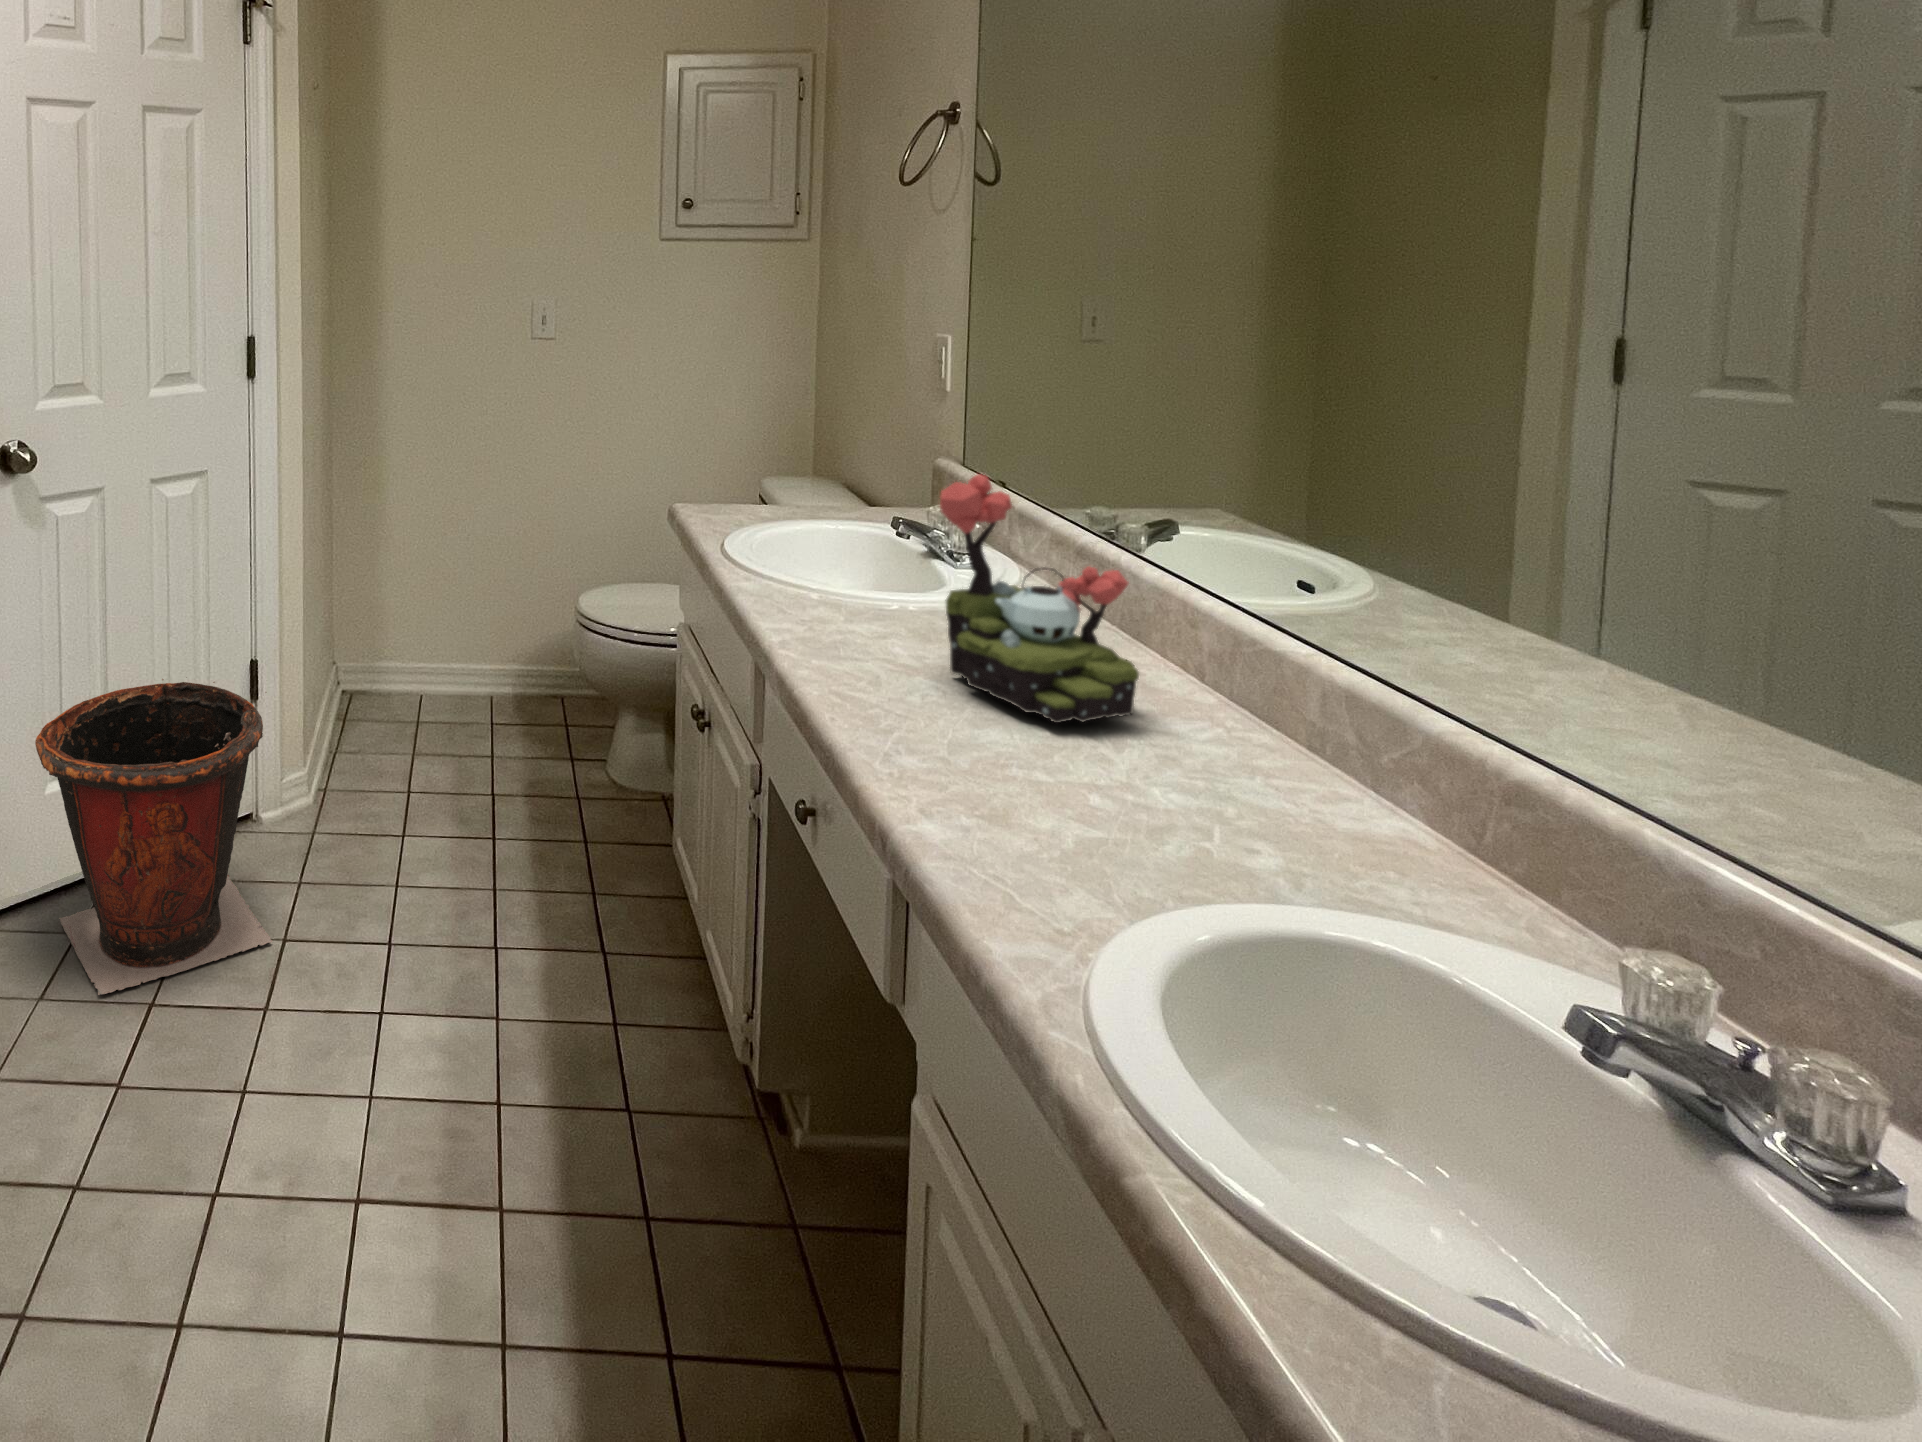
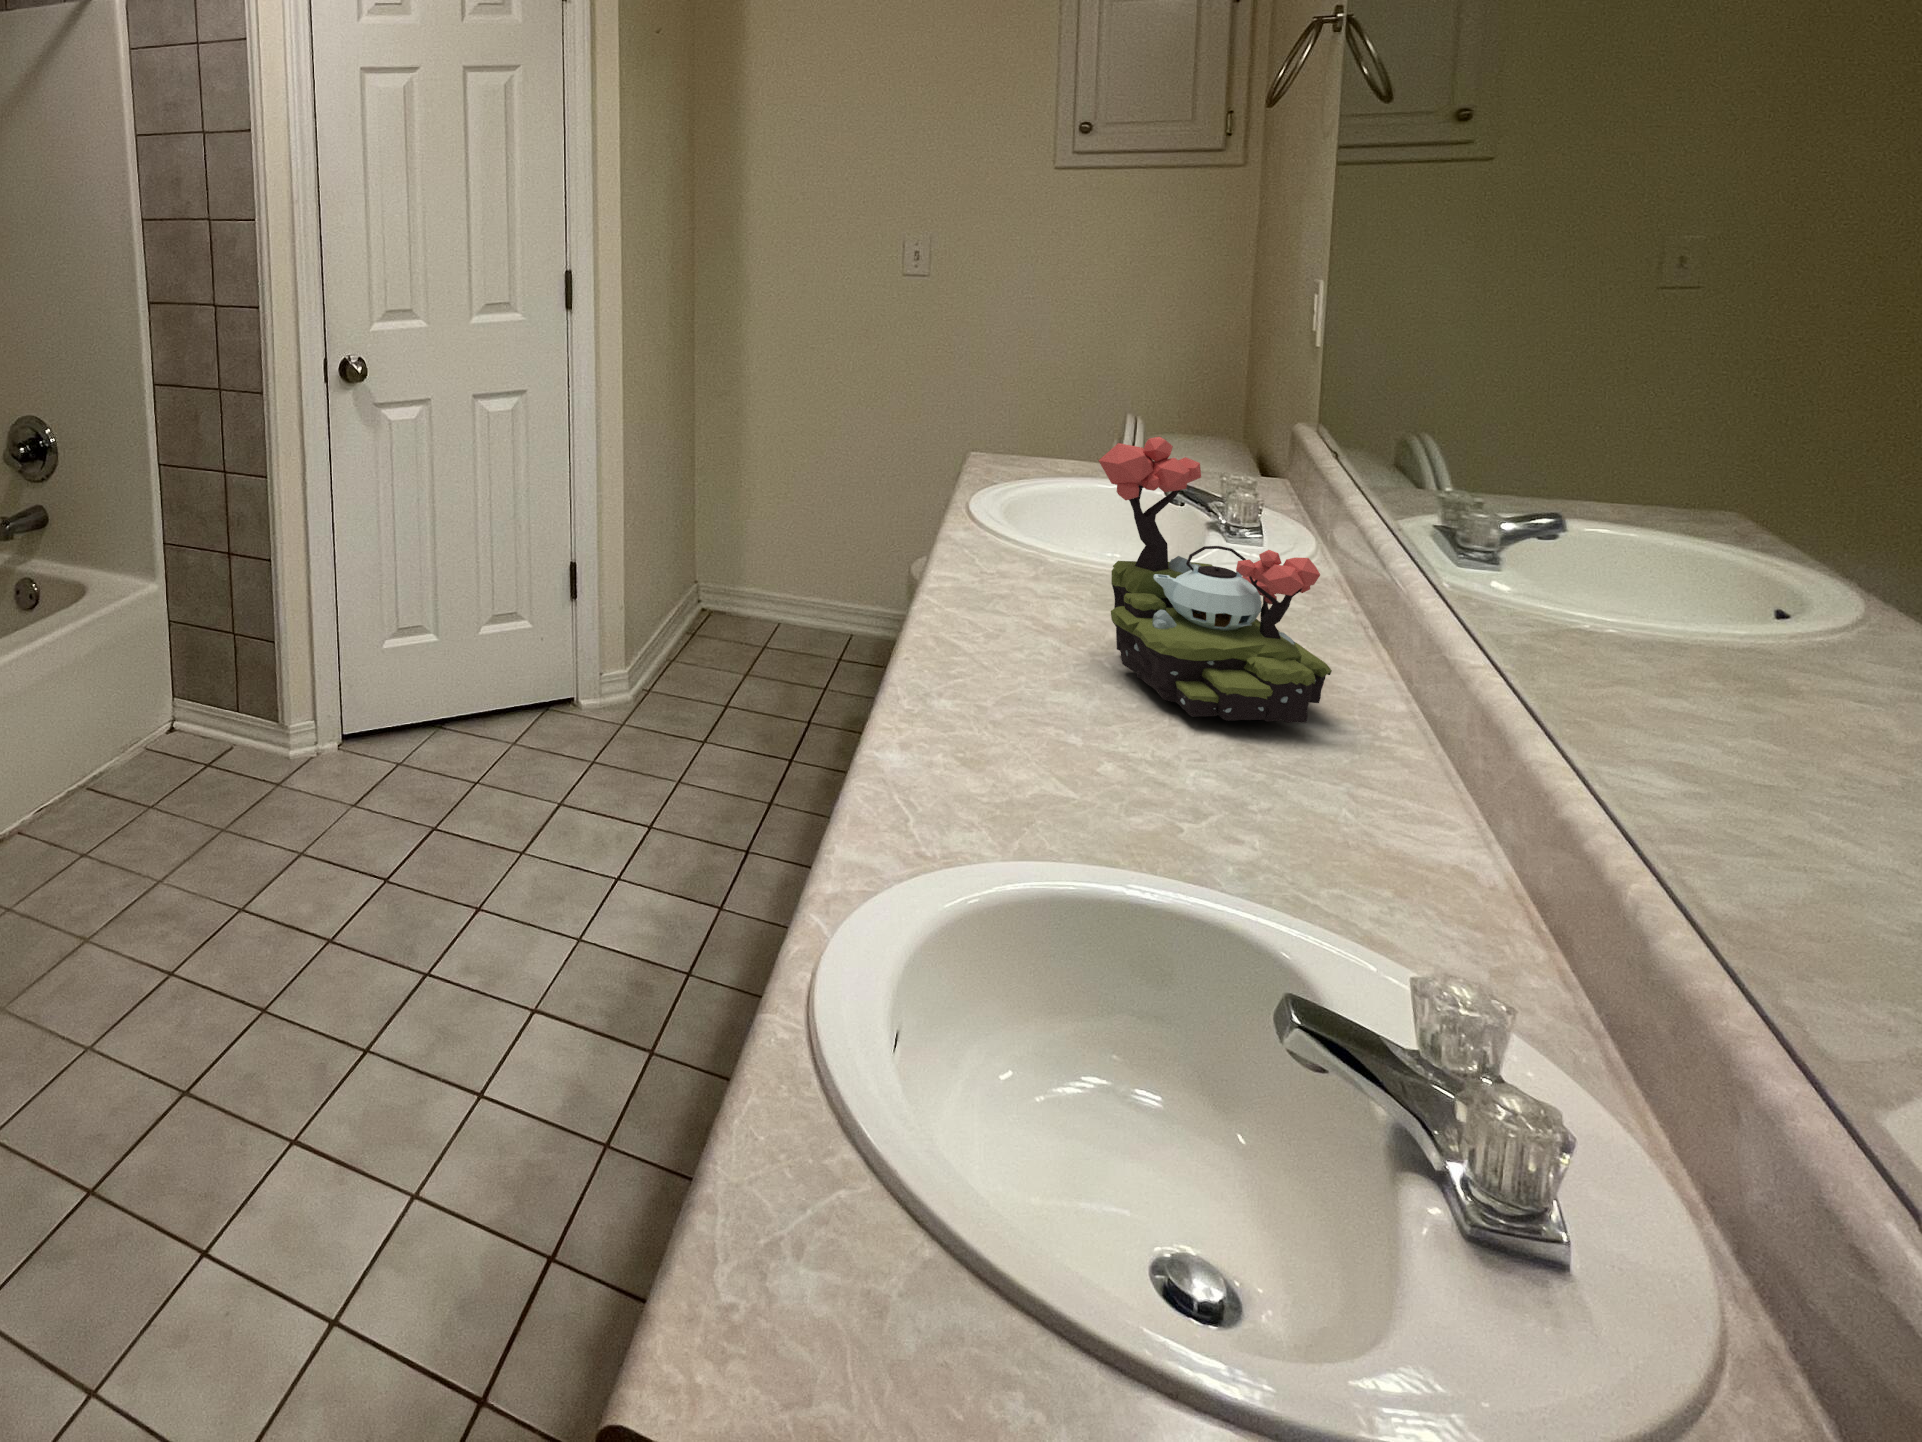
waste bin: present [35,677,272,995] -> none [360,567,551,816]

